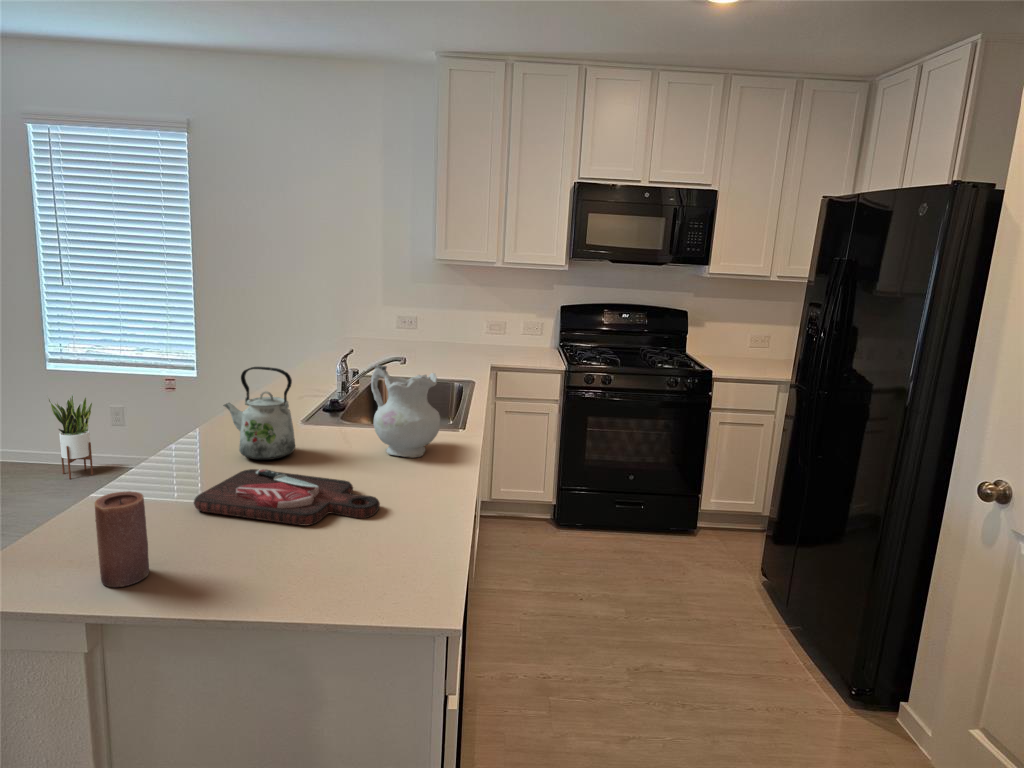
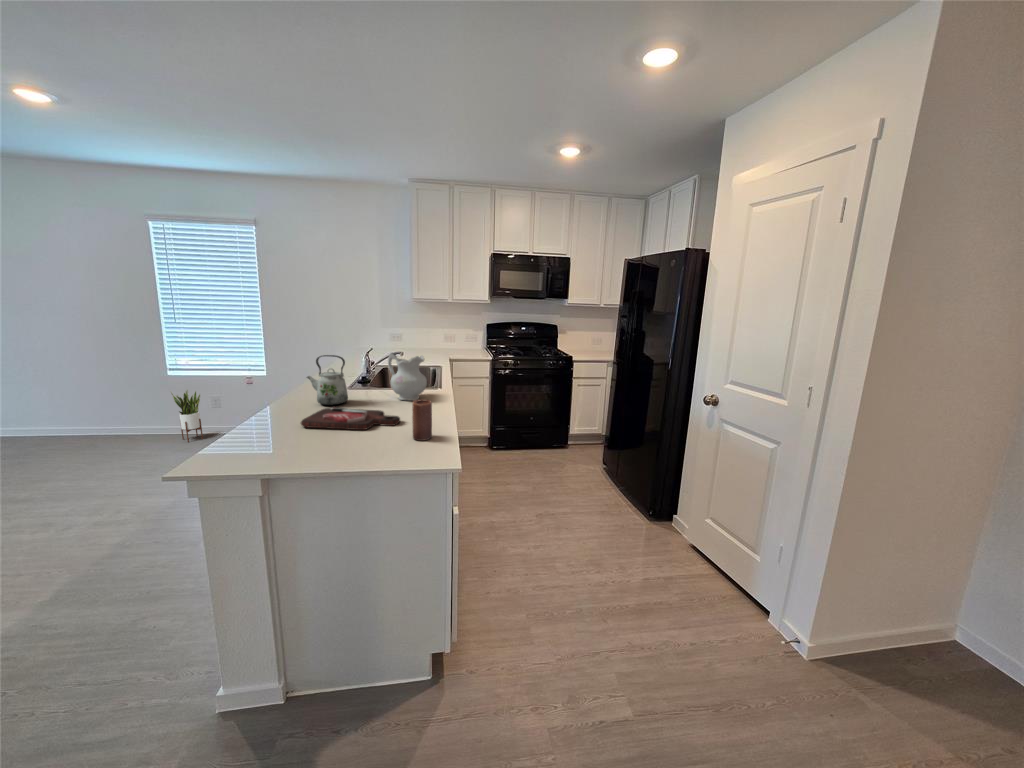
candle: present [95,491,149,587] -> present [412,400,432,441]

